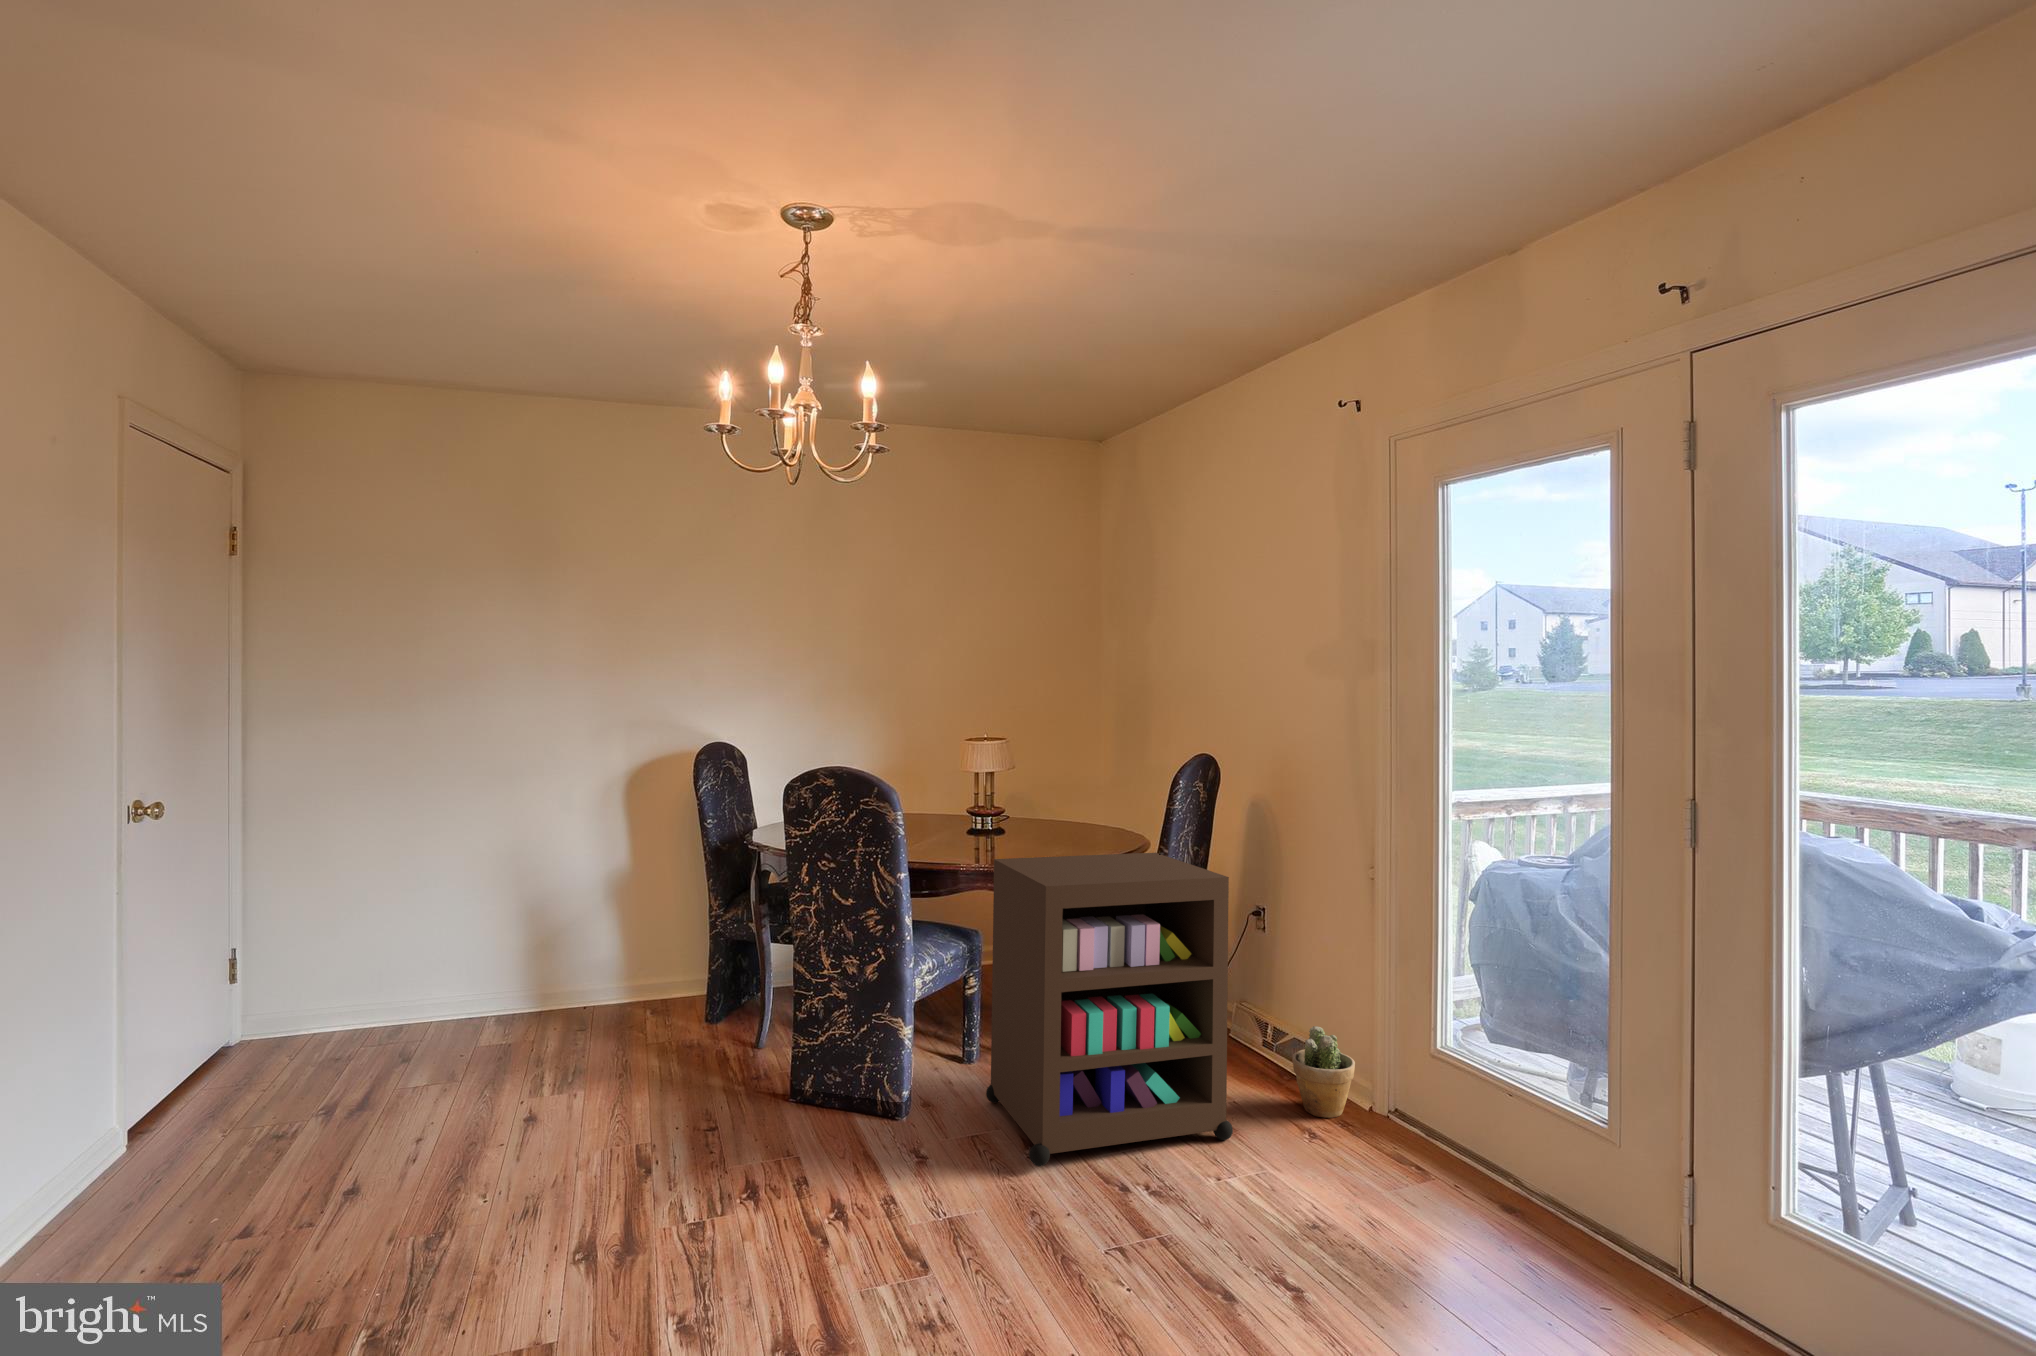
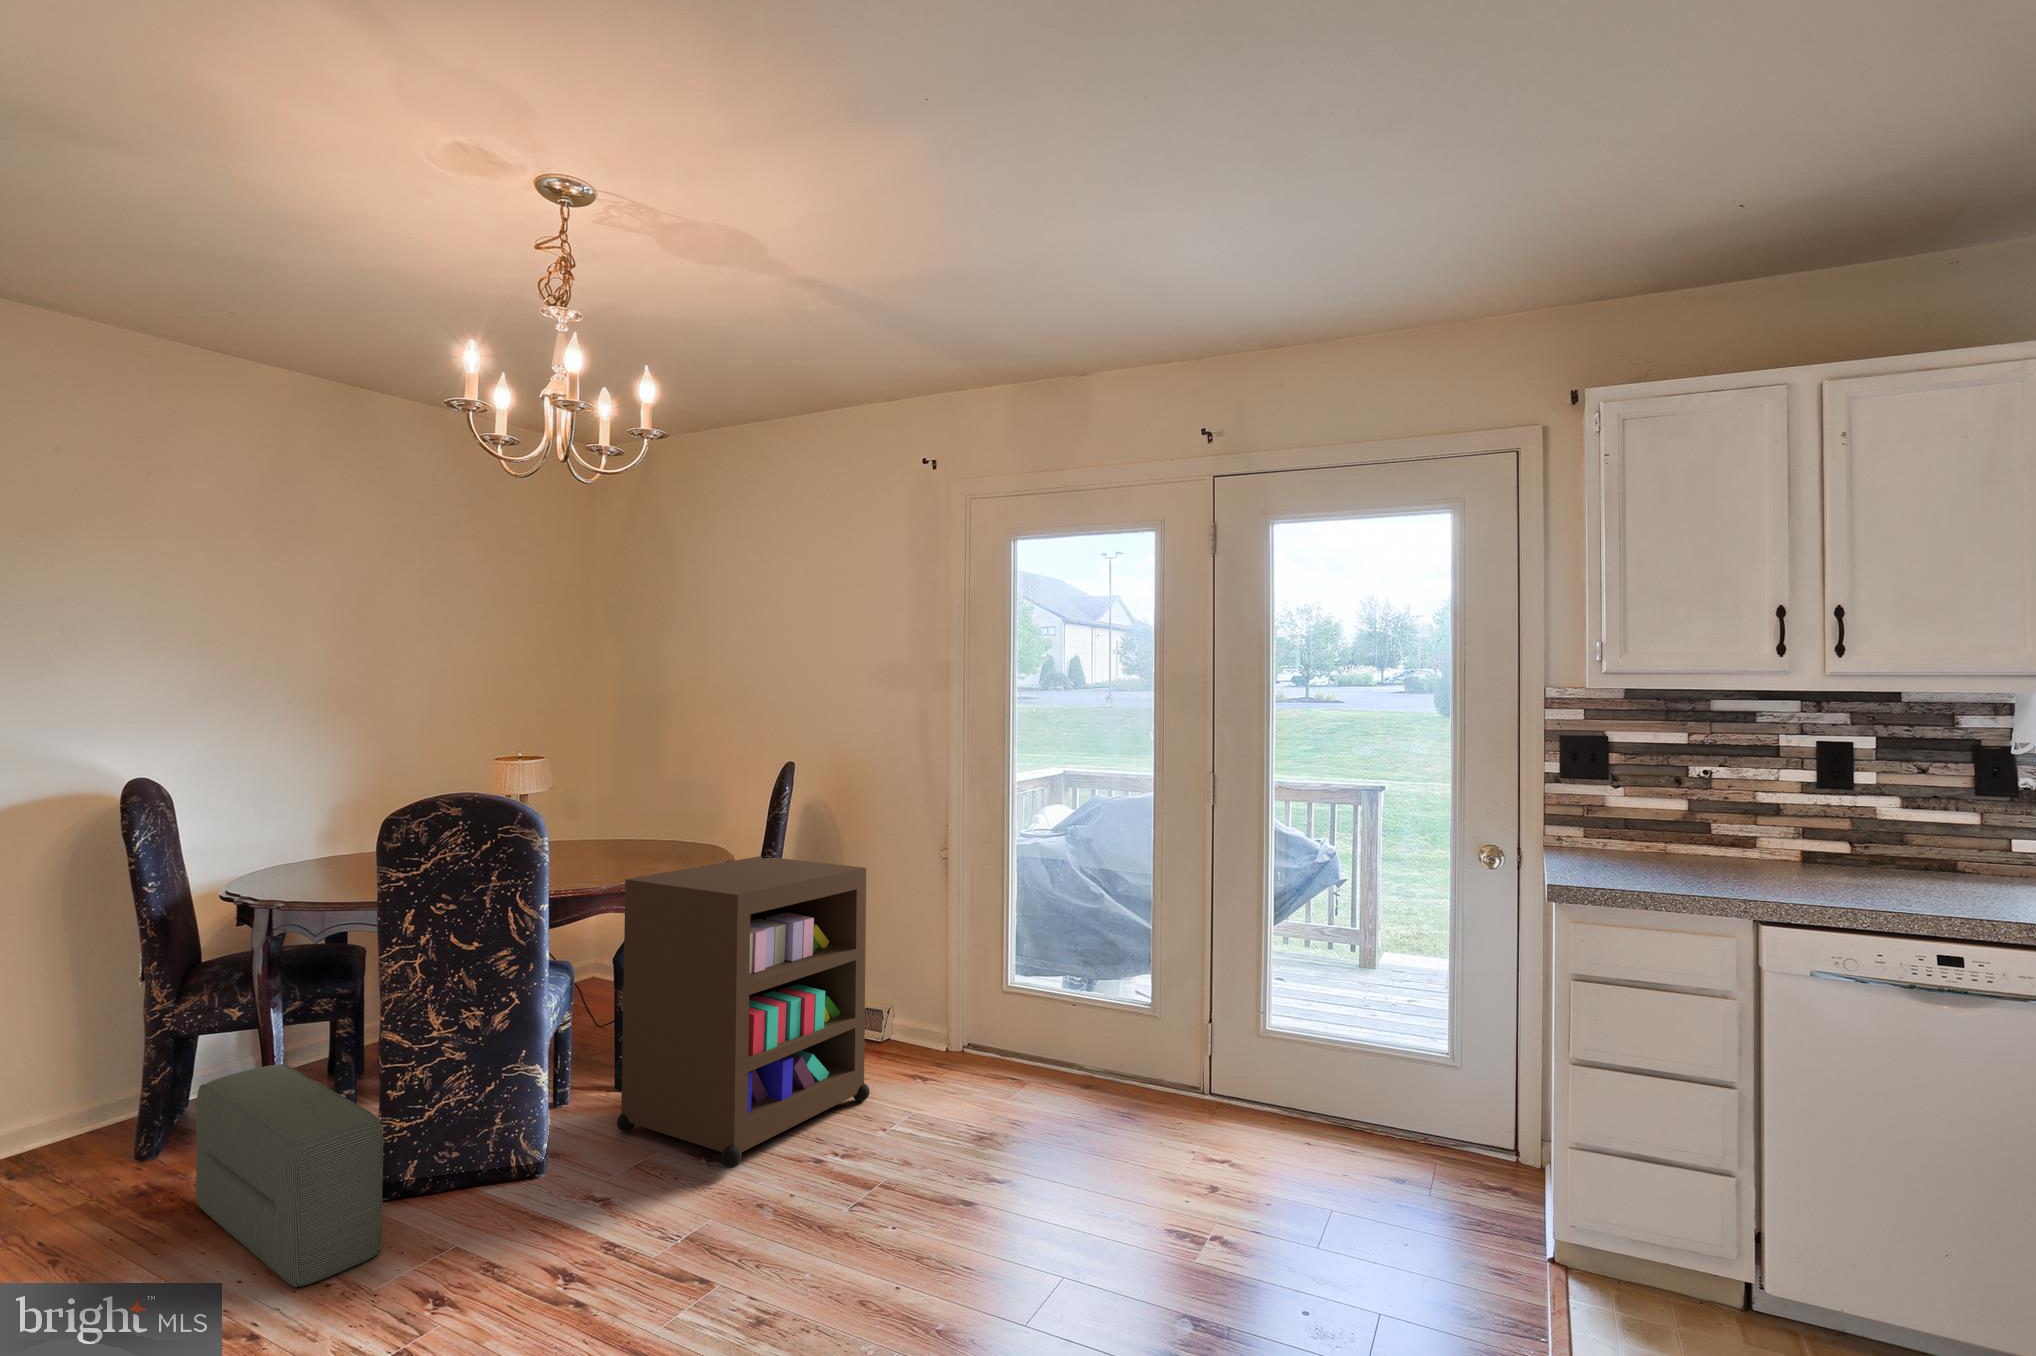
pouf: none [686,974,758,1151] -> present [196,1064,383,1287]
potted plant: present [1292,1026,1355,1118] -> none [890,988,941,1064]

